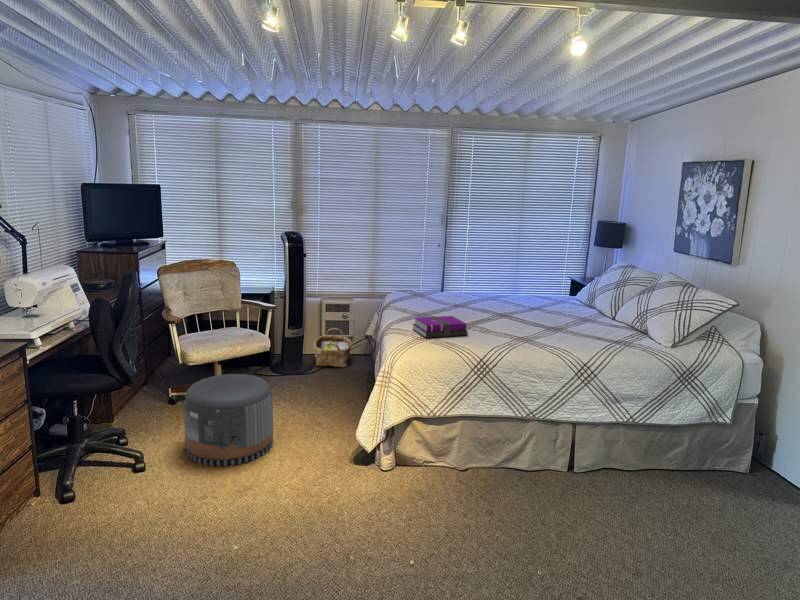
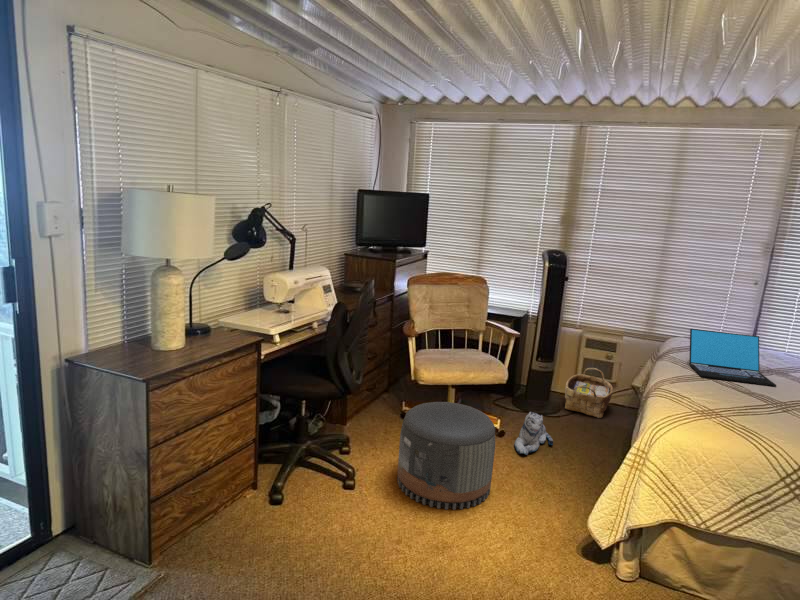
laptop: none [403,282,461,316] -> present [689,329,776,387]
notebook: present [413,316,468,338] -> none [693,381,784,422]
plush toy: none [283,371,314,408] -> present [514,412,553,455]

